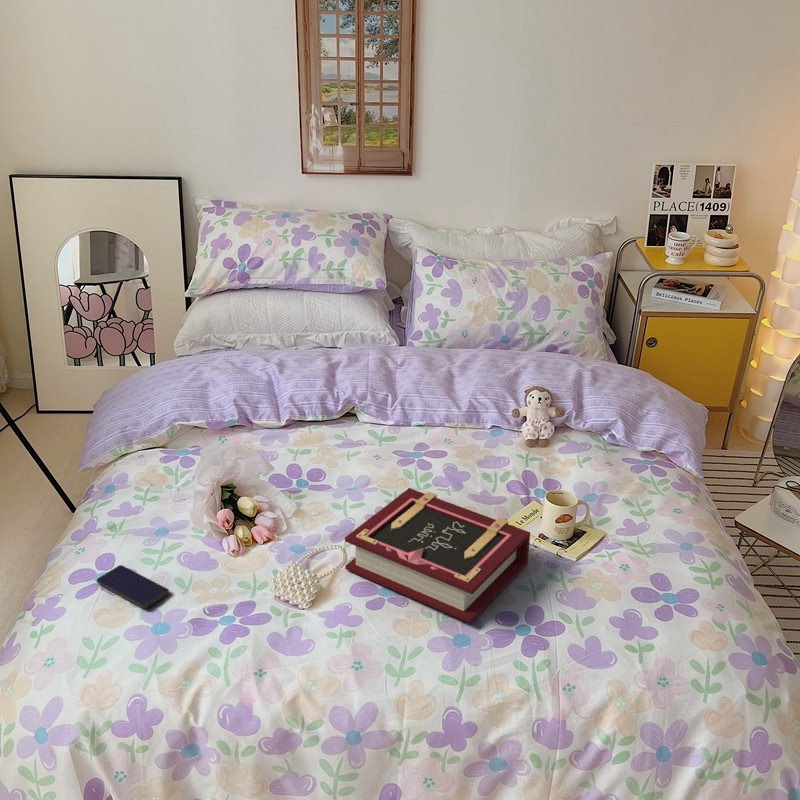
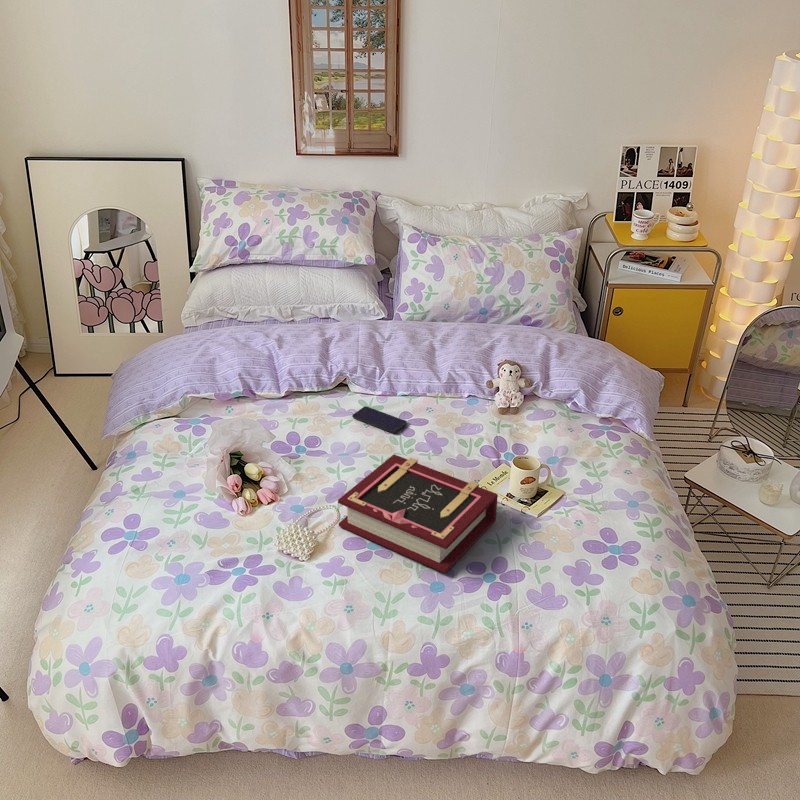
smartphone: present [97,565,169,608] -> present [352,406,407,433]

